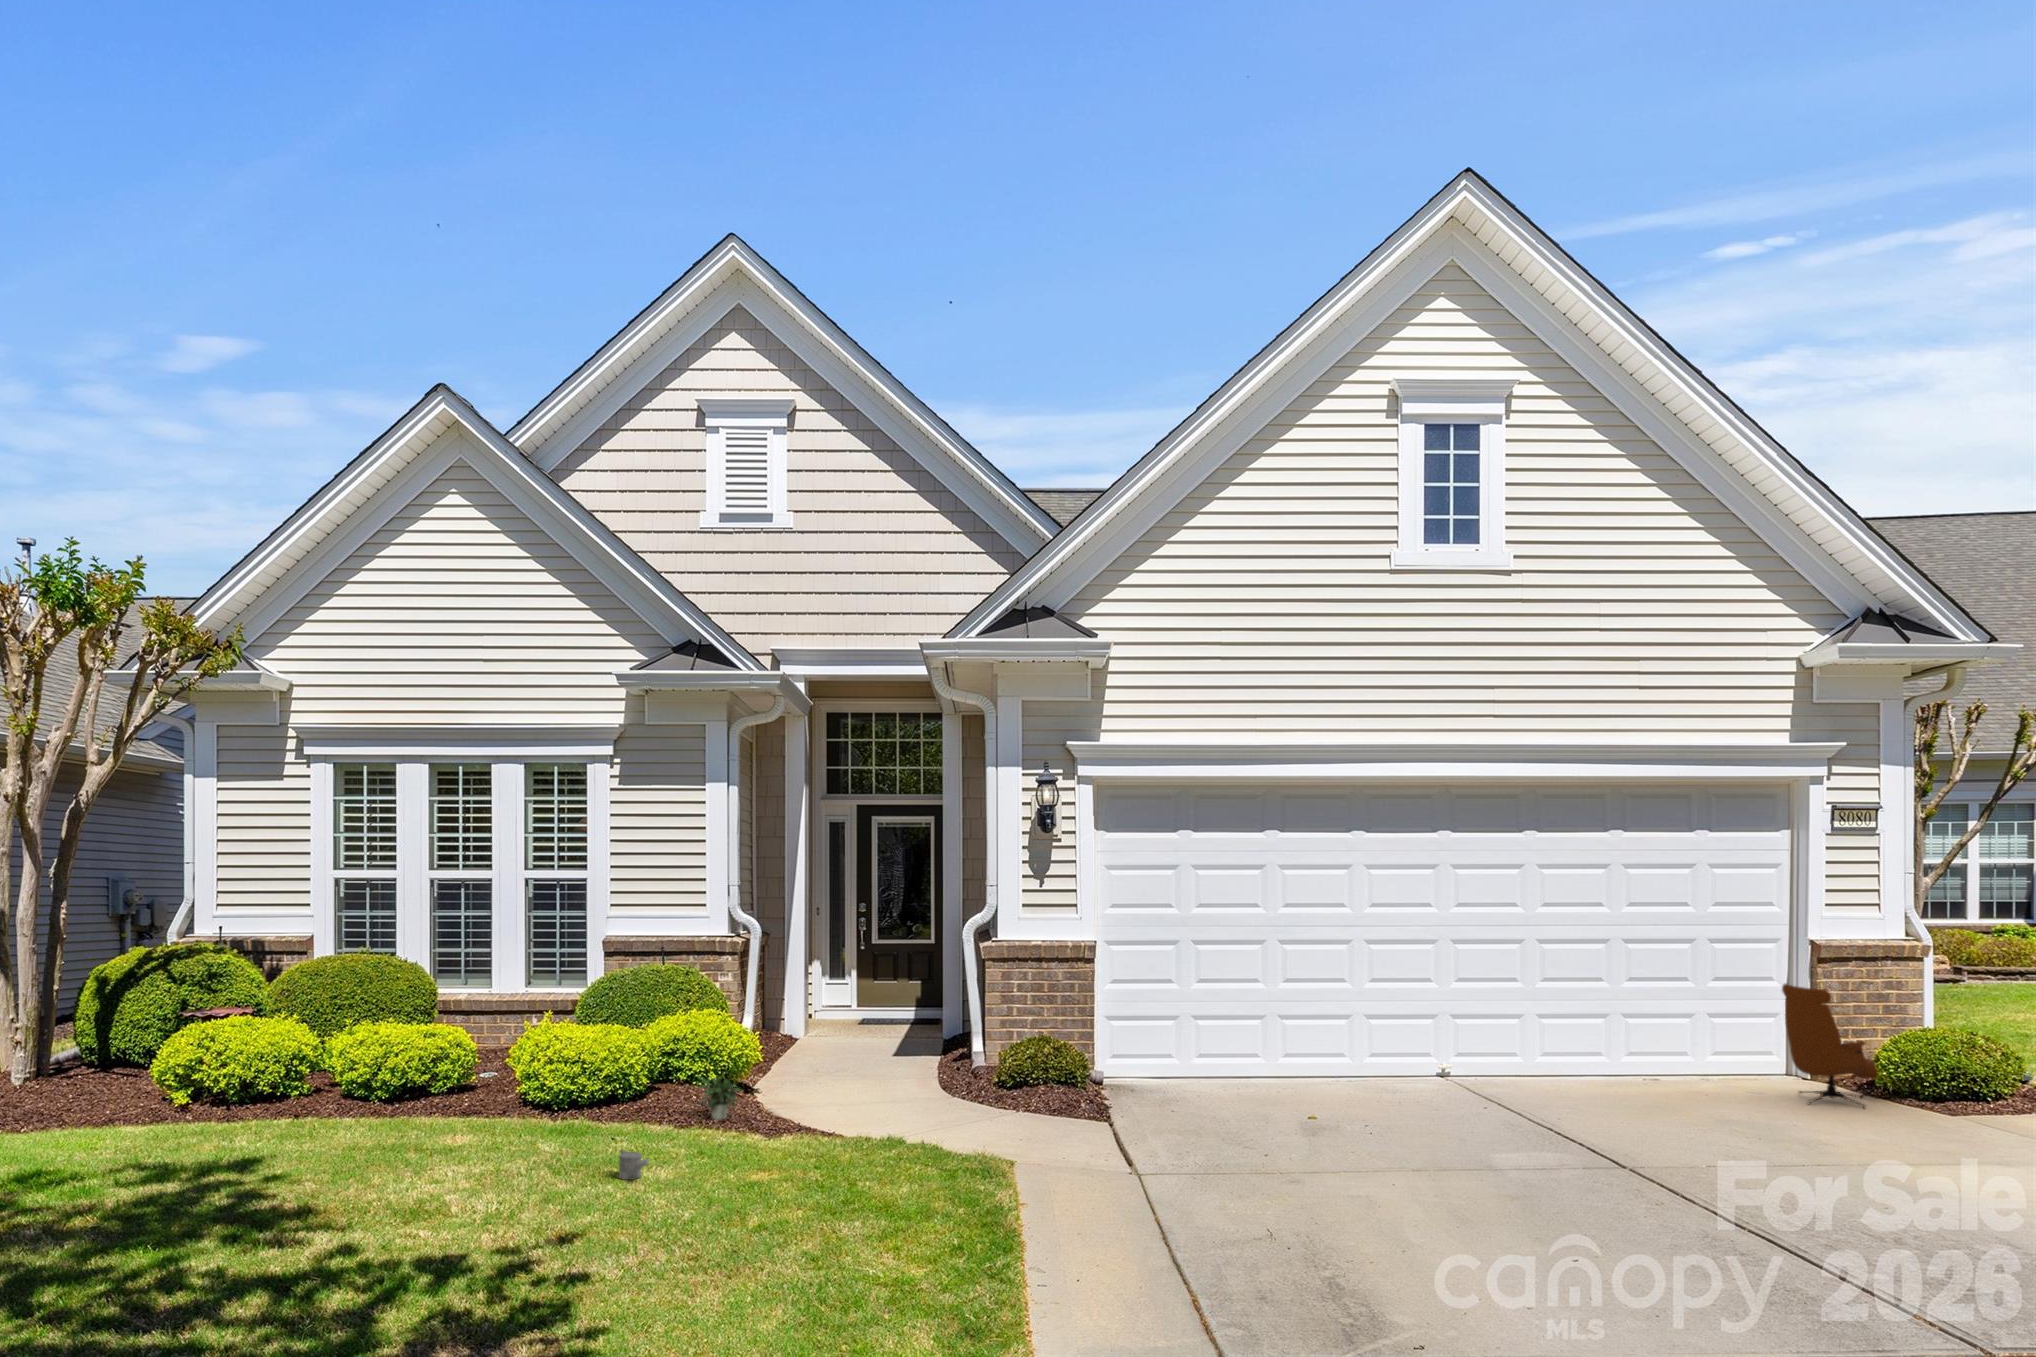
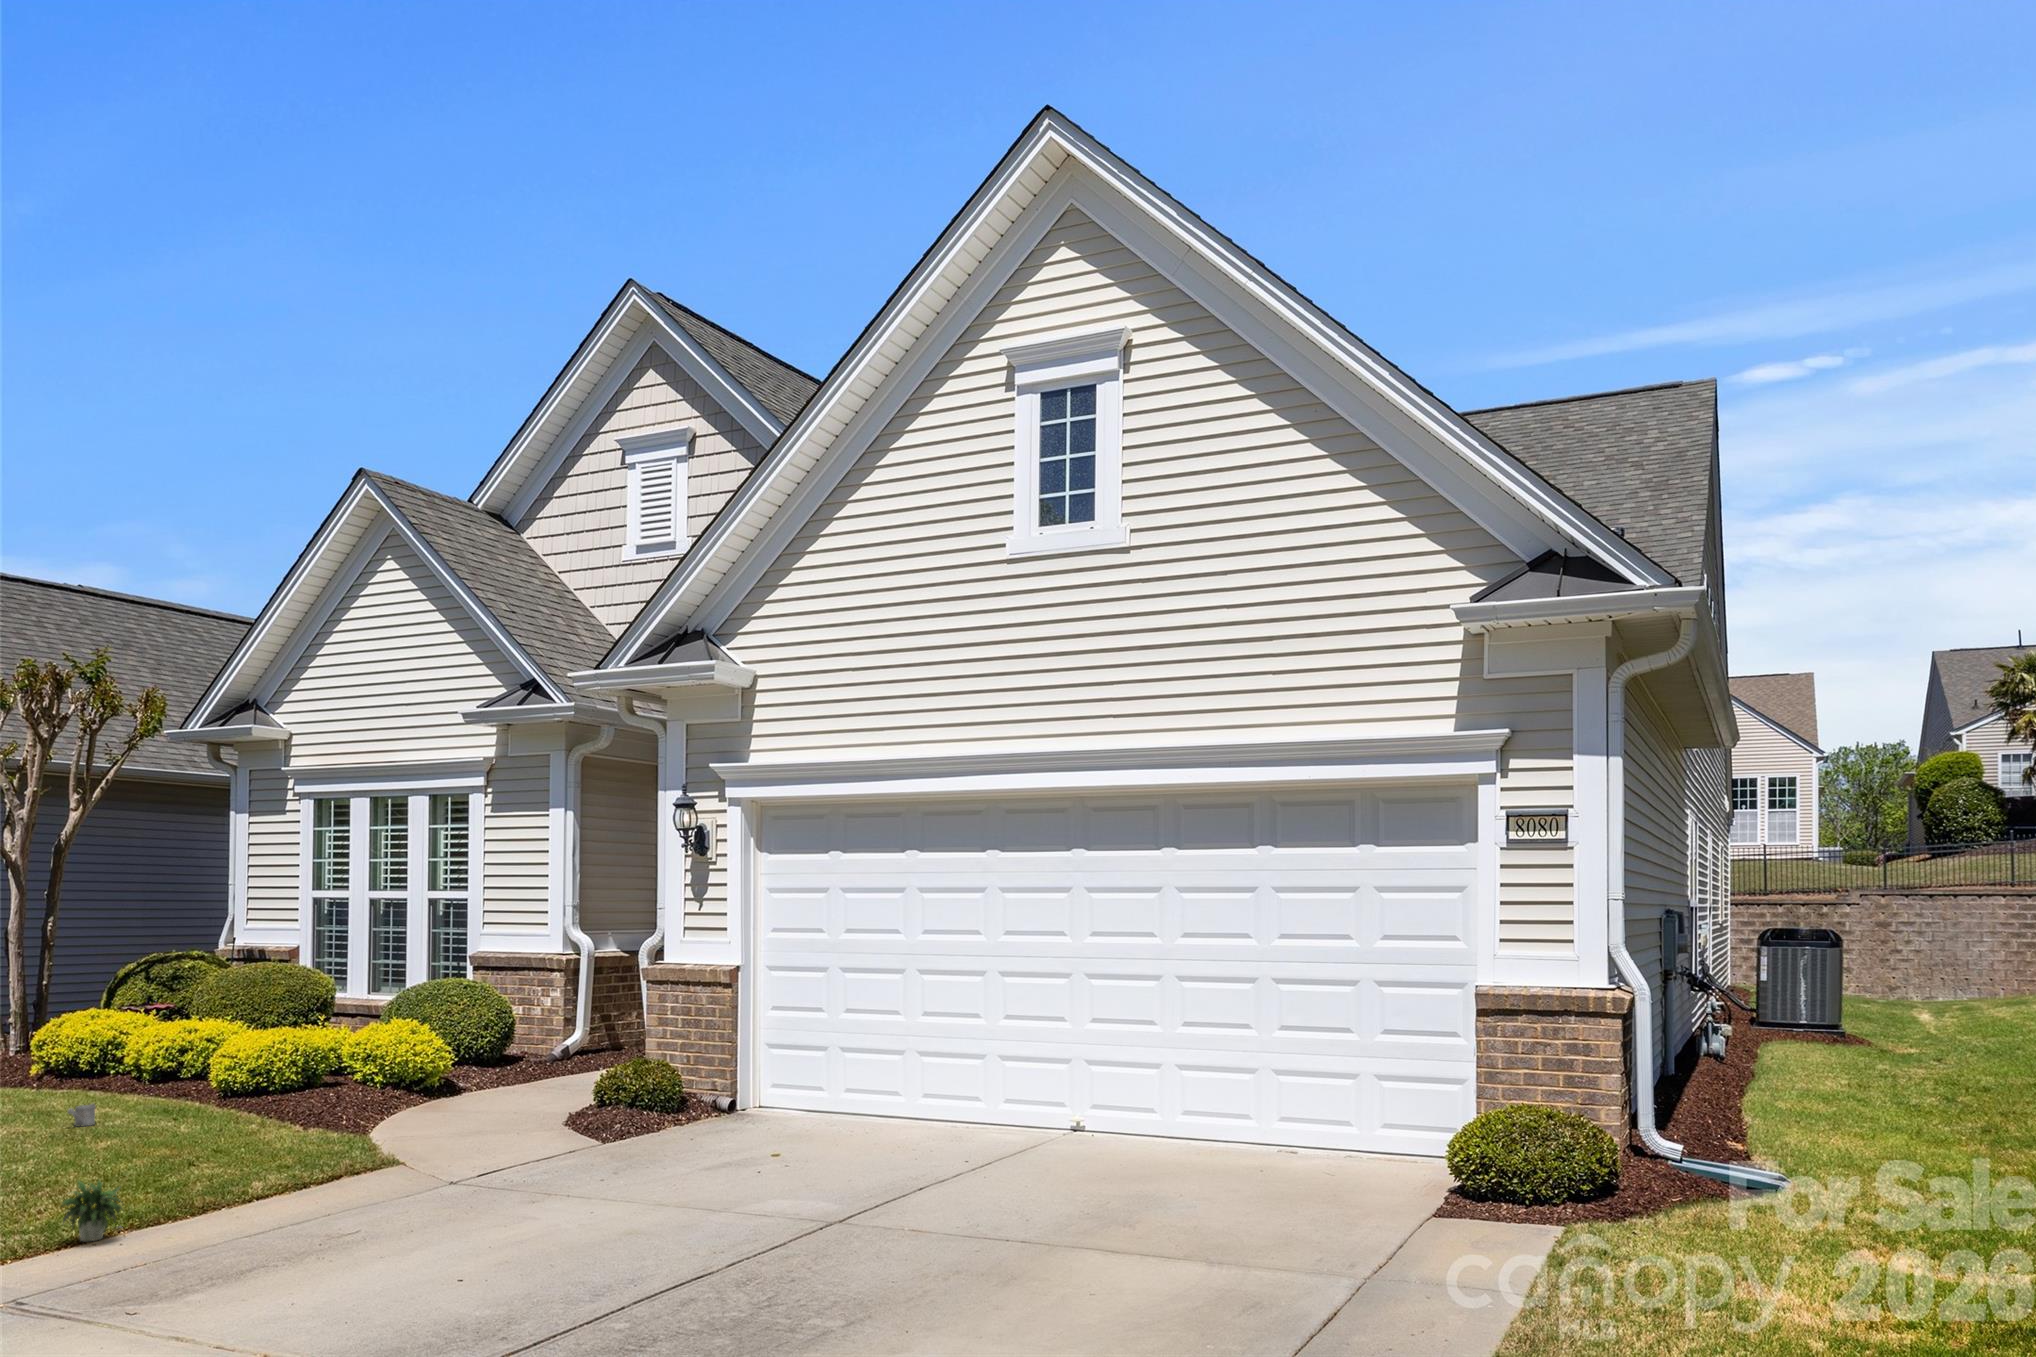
lounge chair: present [1782,984,1877,1108] -> none [1359,1036,1555,1203]
potted plant: present [700,1078,740,1120] -> present [62,1180,122,1241]

